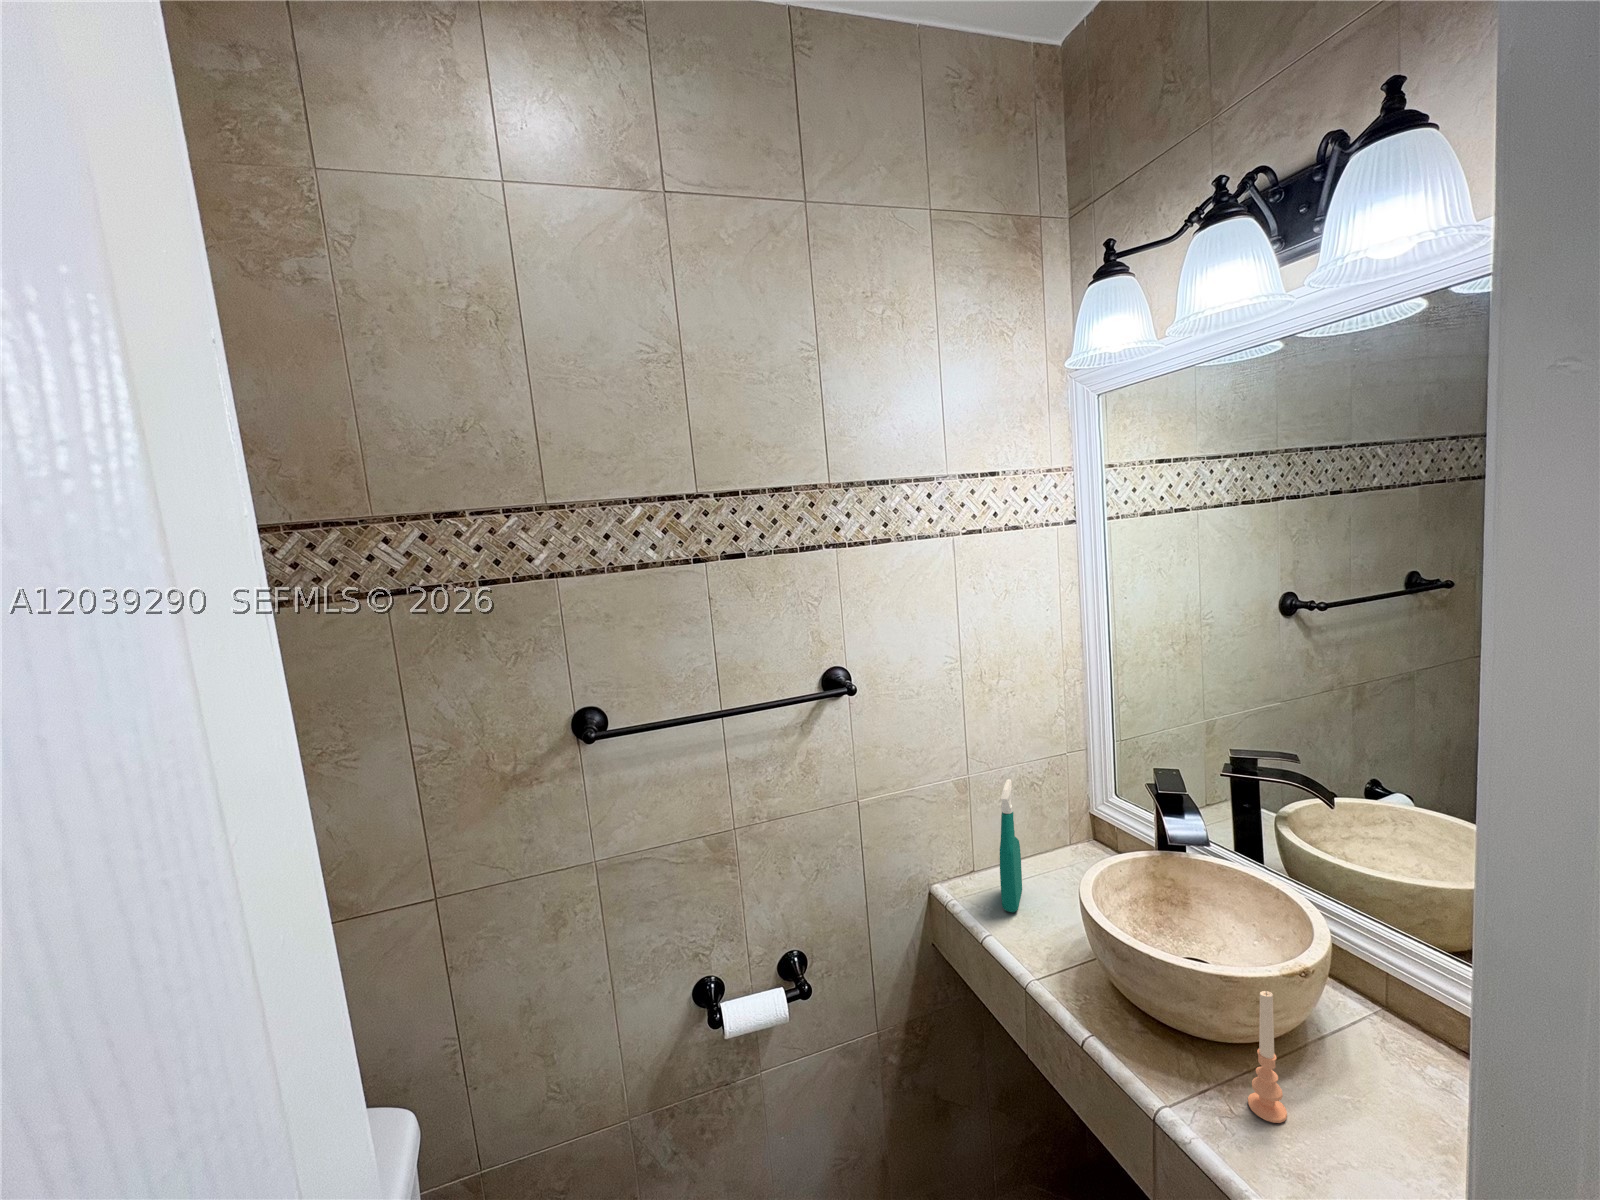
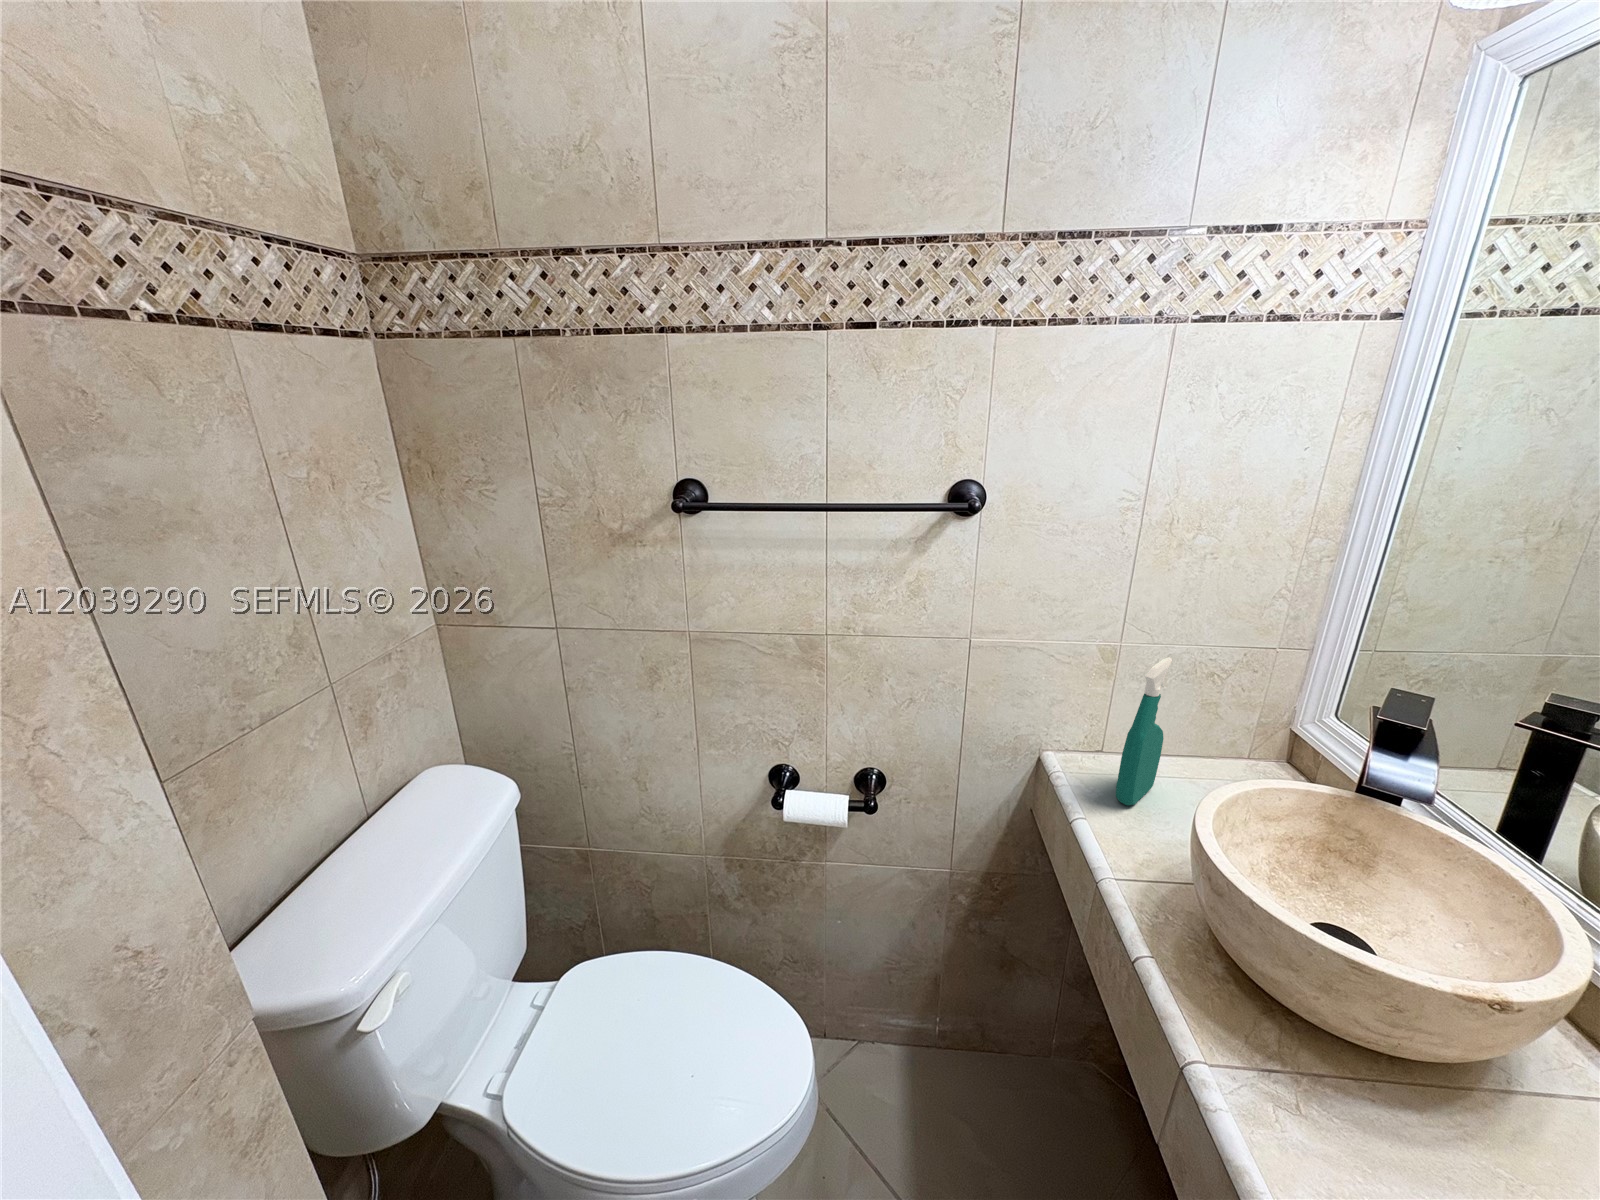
candle: present [1248,991,1287,1123] -> none [1320,996,1405,1145]

